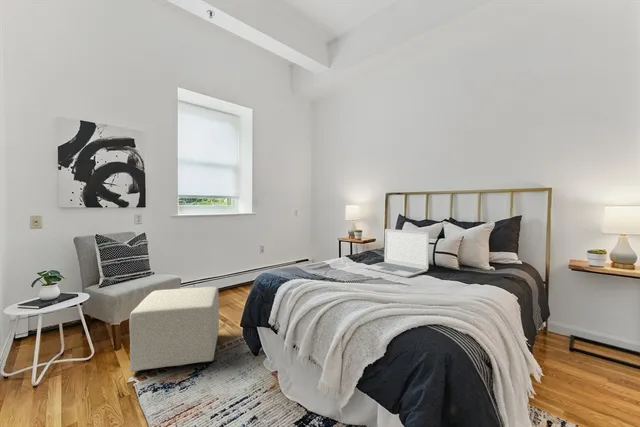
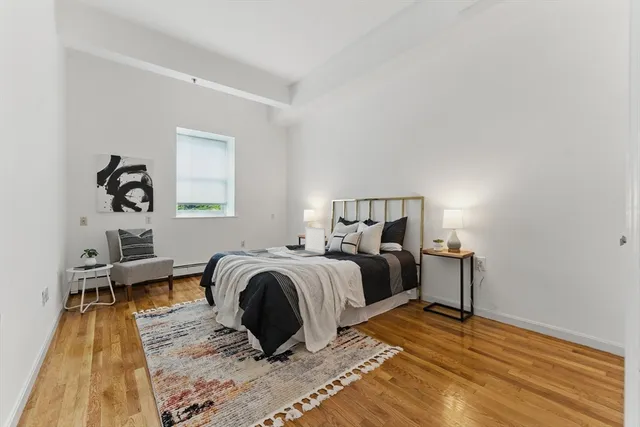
ottoman: present [129,287,219,372] -> none [134,265,195,311]

